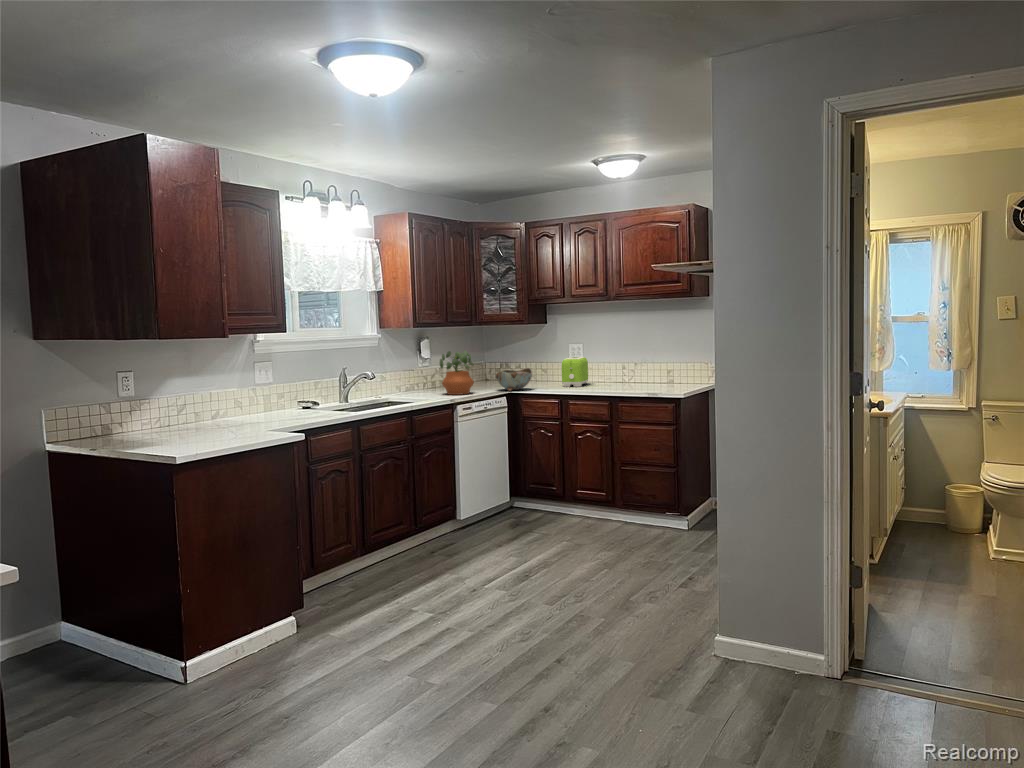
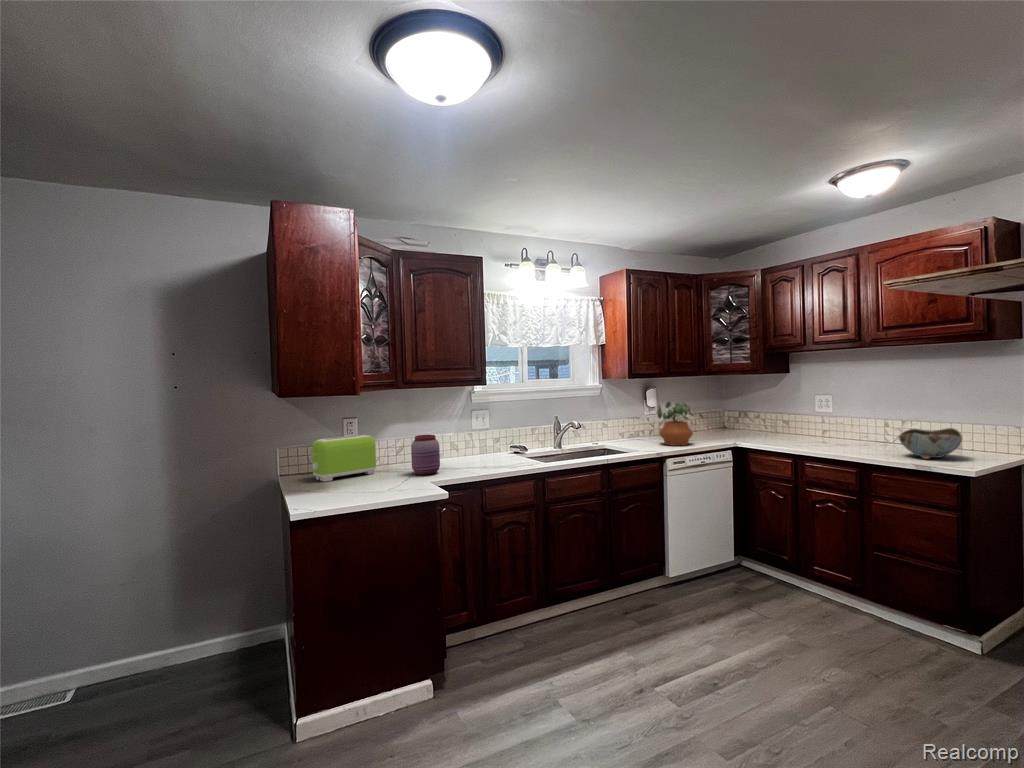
toaster: present [562,357,588,387] -> present [312,435,376,481]
bowl: present [496,368,532,391] -> present [899,428,962,459]
jar: none [225,385,258,428] -> present [411,435,440,475]

